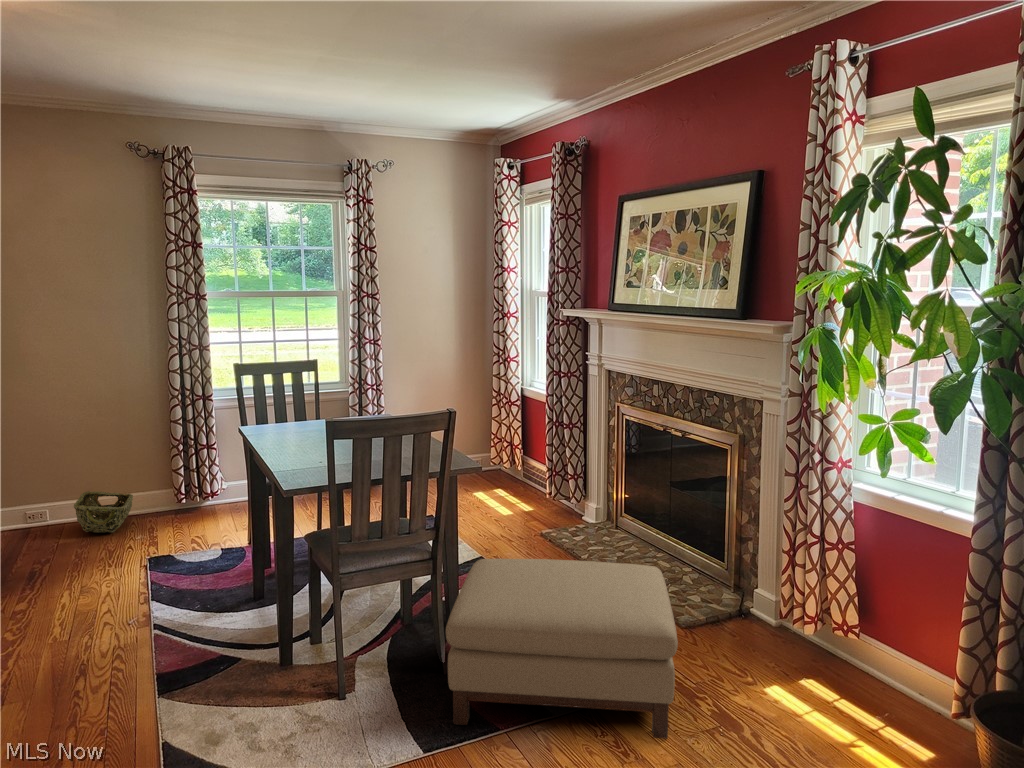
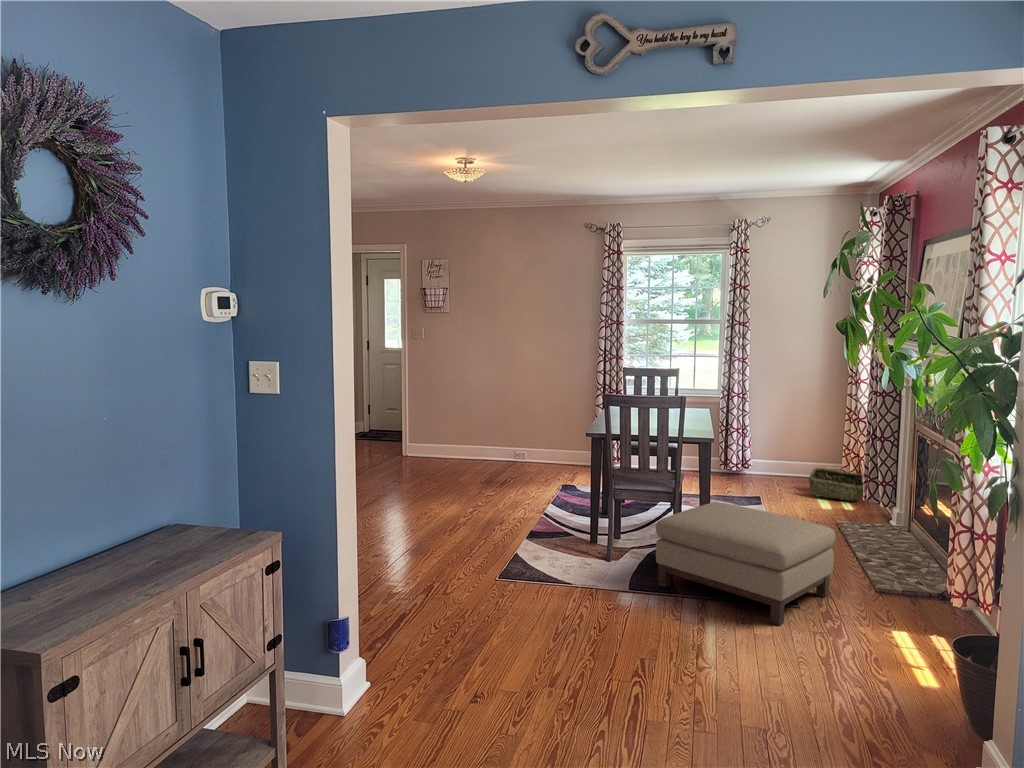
woven basket: present [74,491,133,533] -> present [809,468,864,501]

